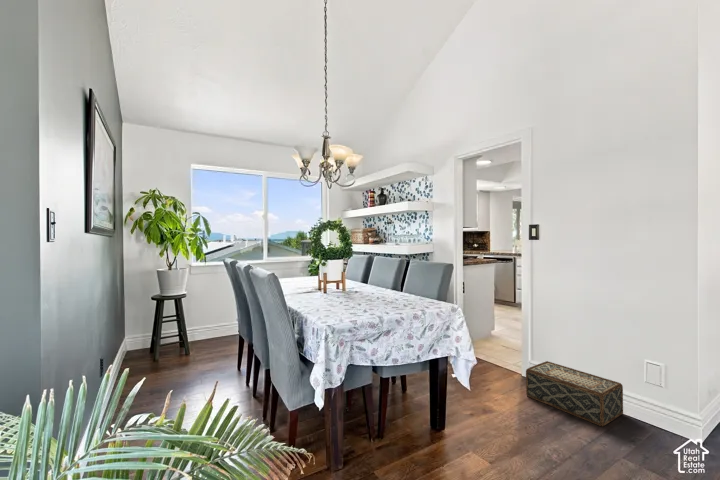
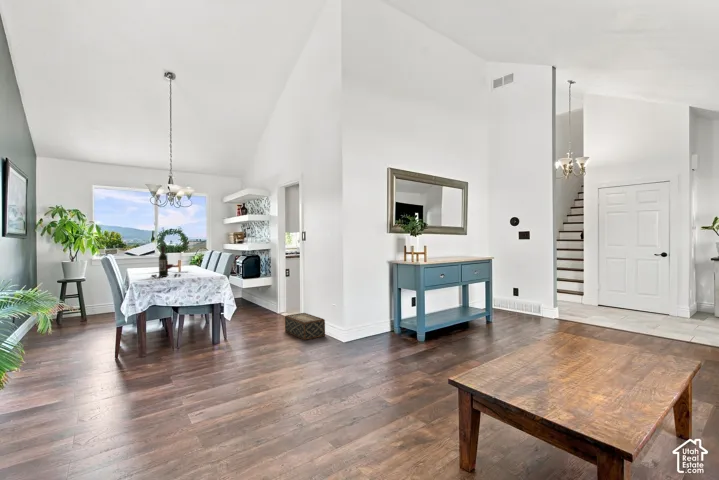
wine bottle: none [325,250,374,310] -> present [151,246,181,278]

